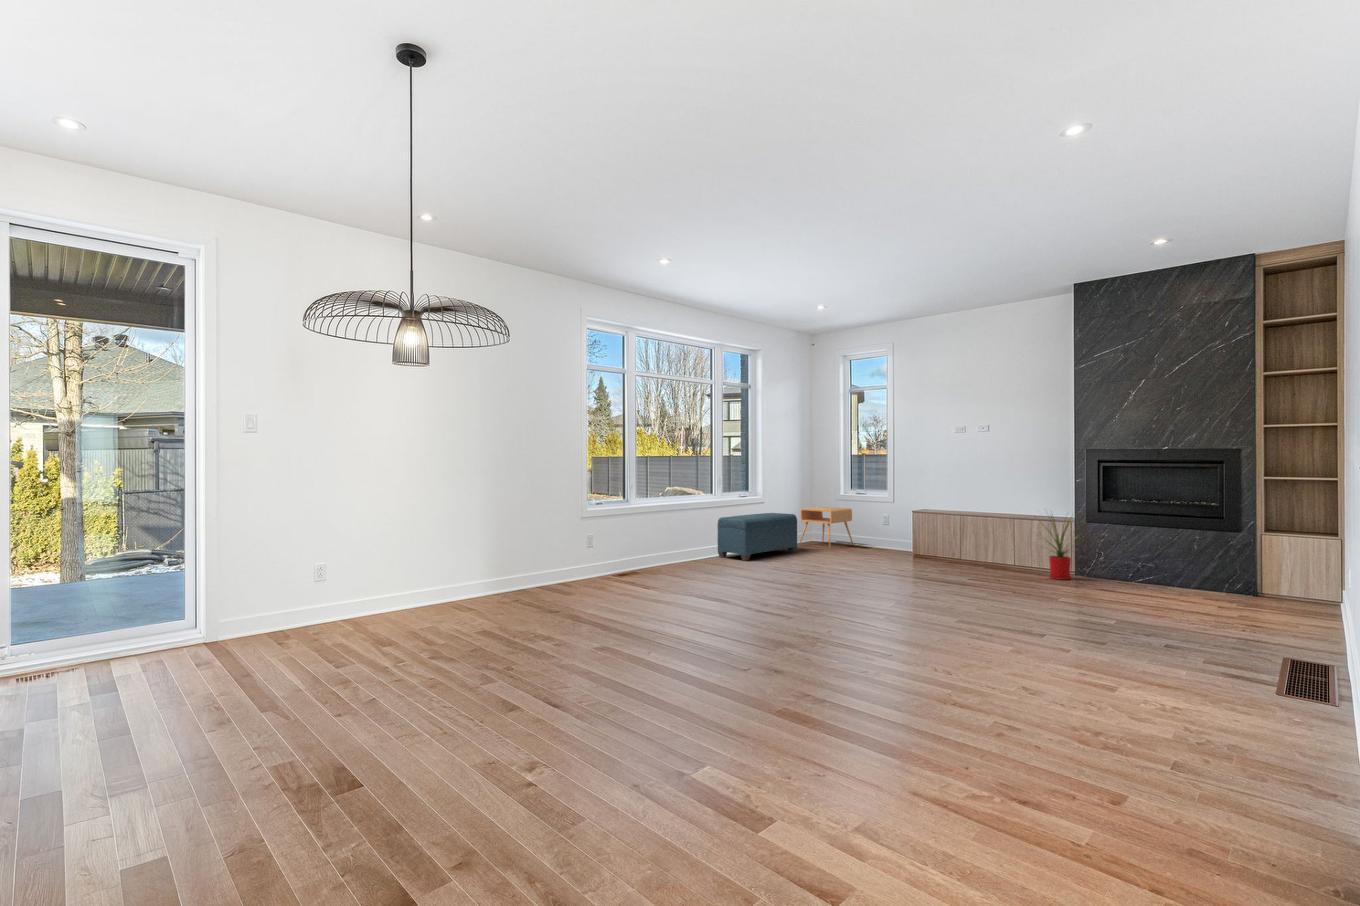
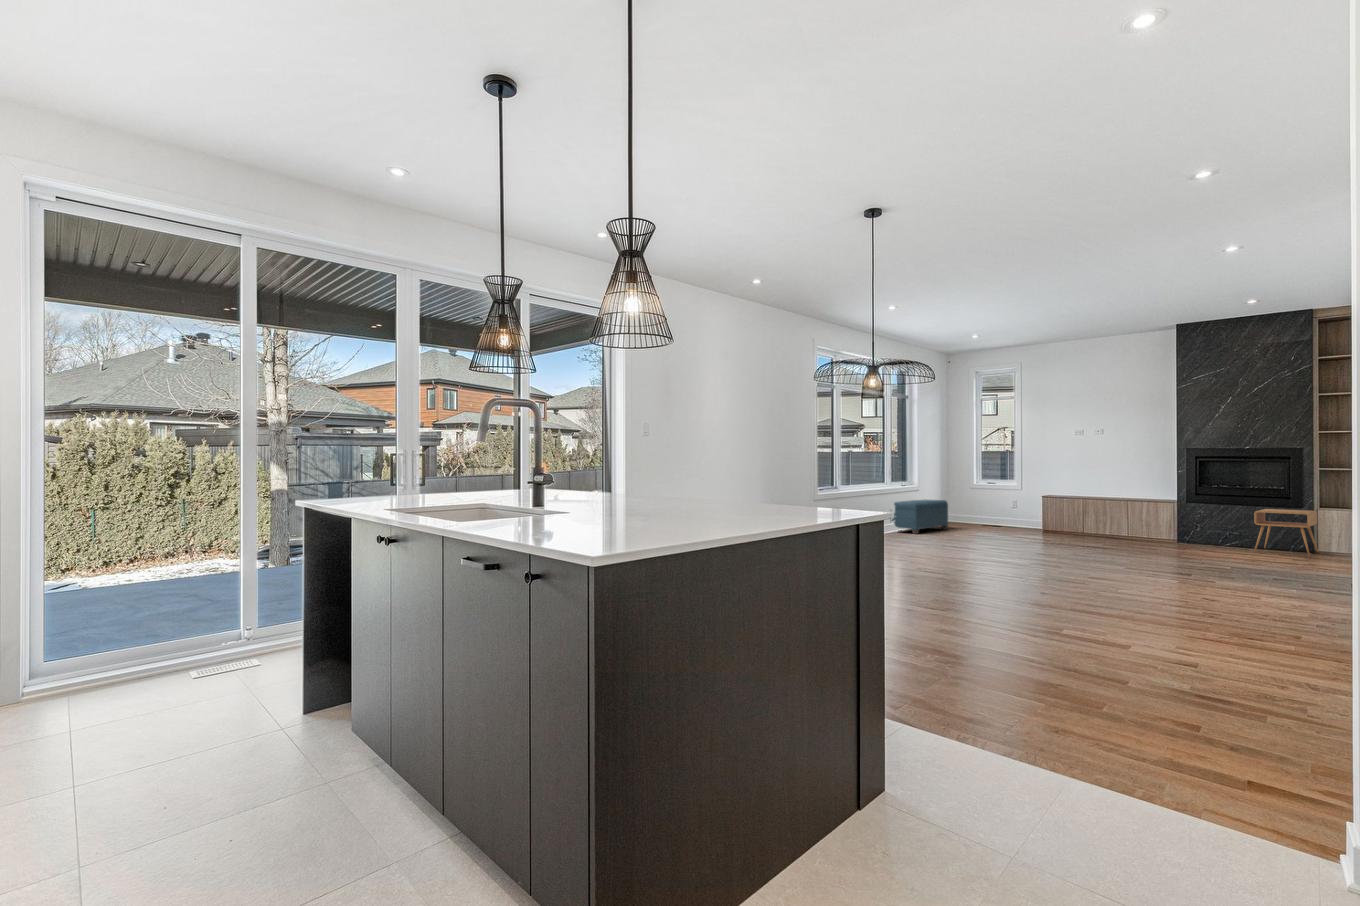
side table: present [799,507,854,549] -> present [1254,509,1318,556]
house plant: present [1049,515,1074,580] -> none [1142,492,1190,544]

